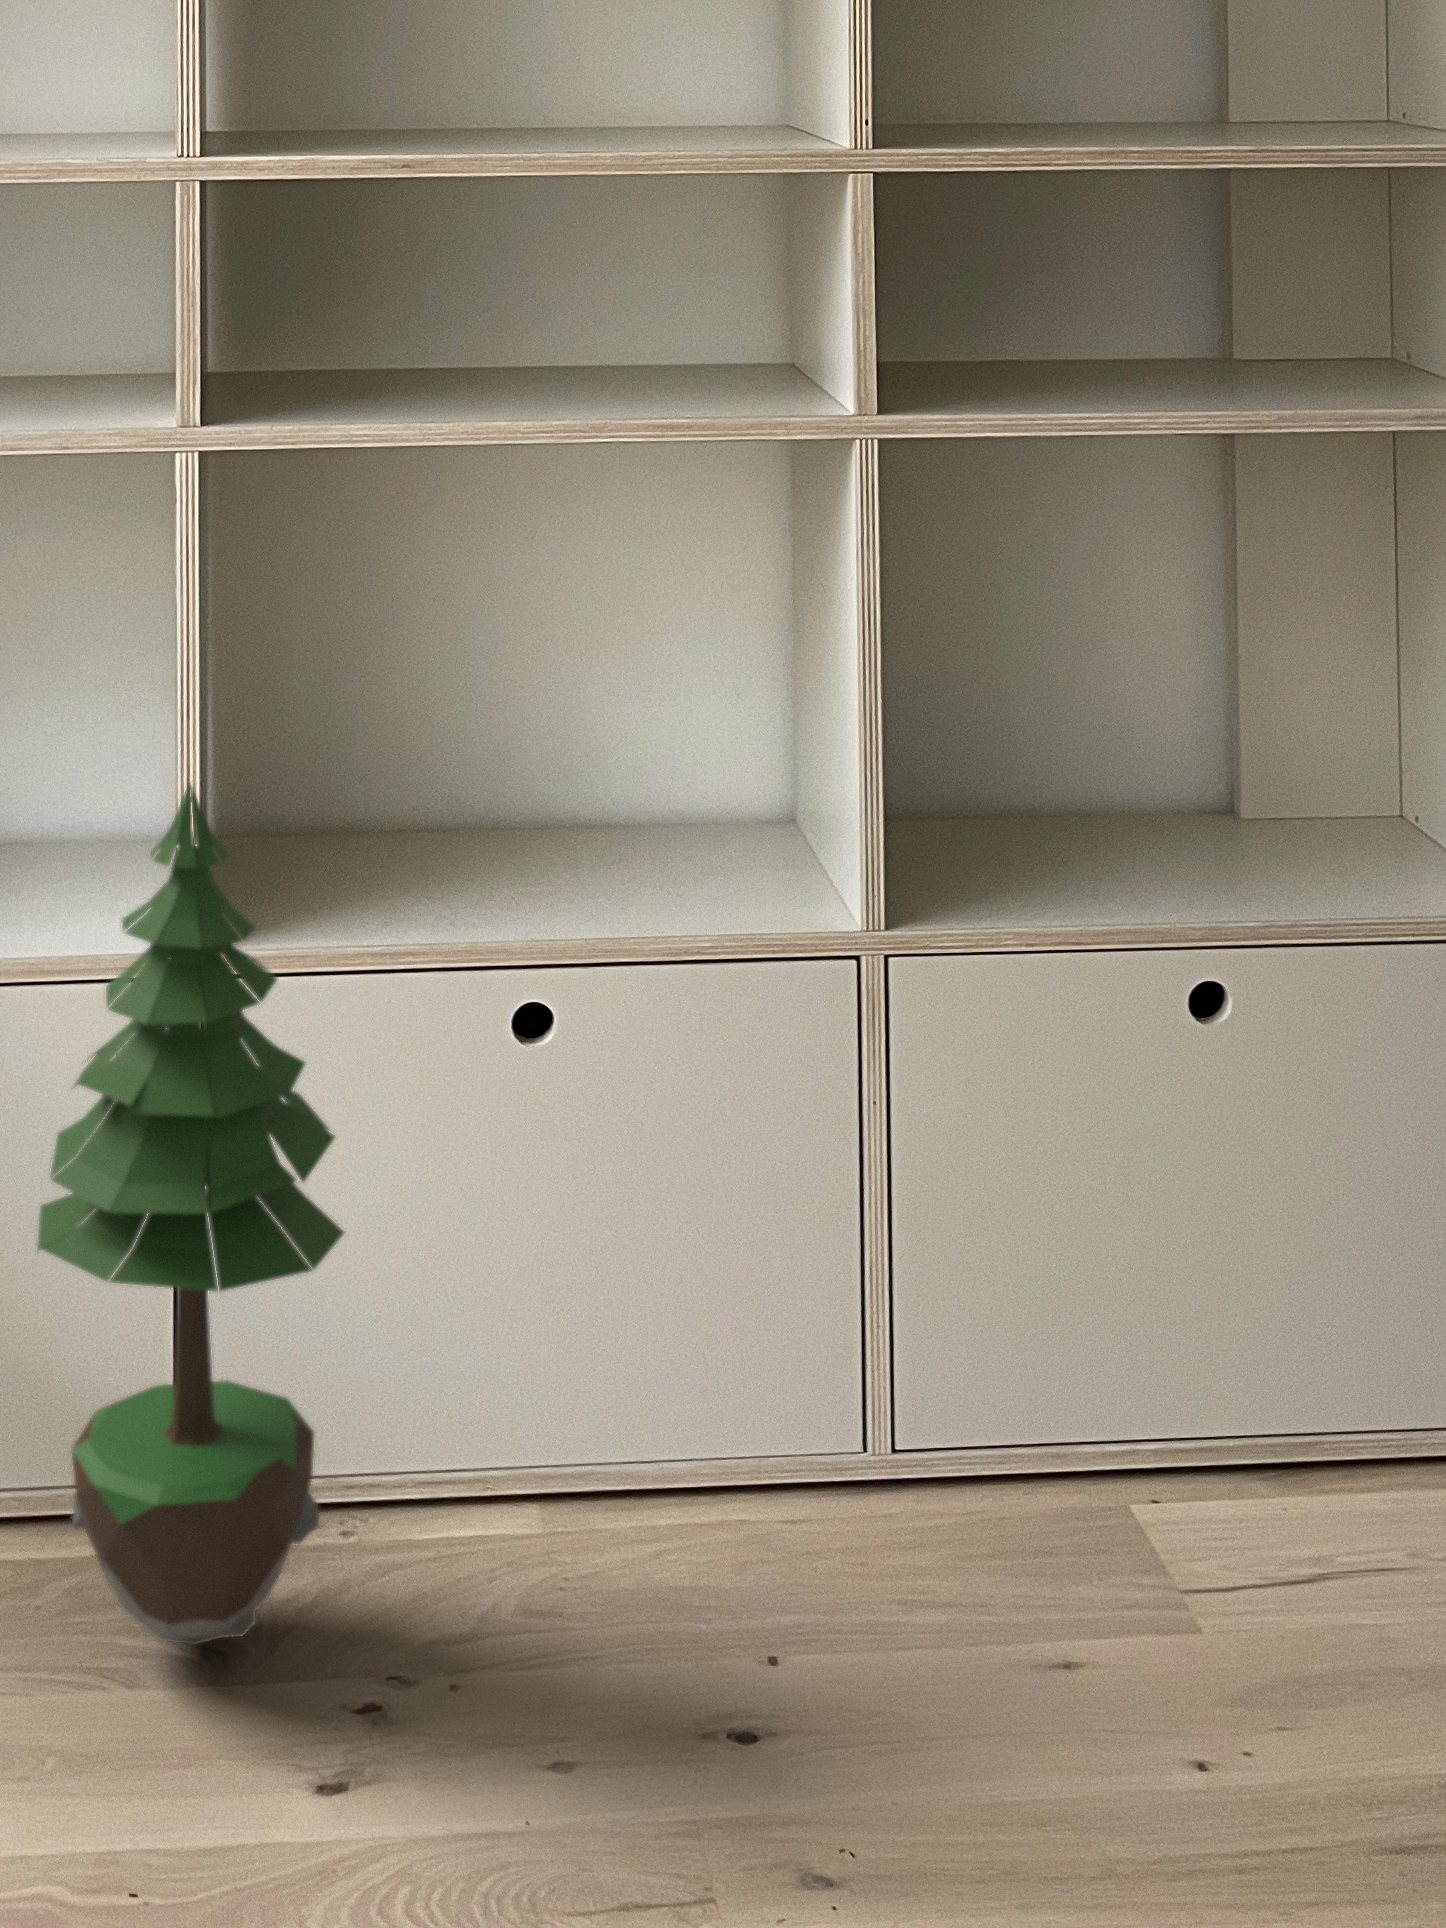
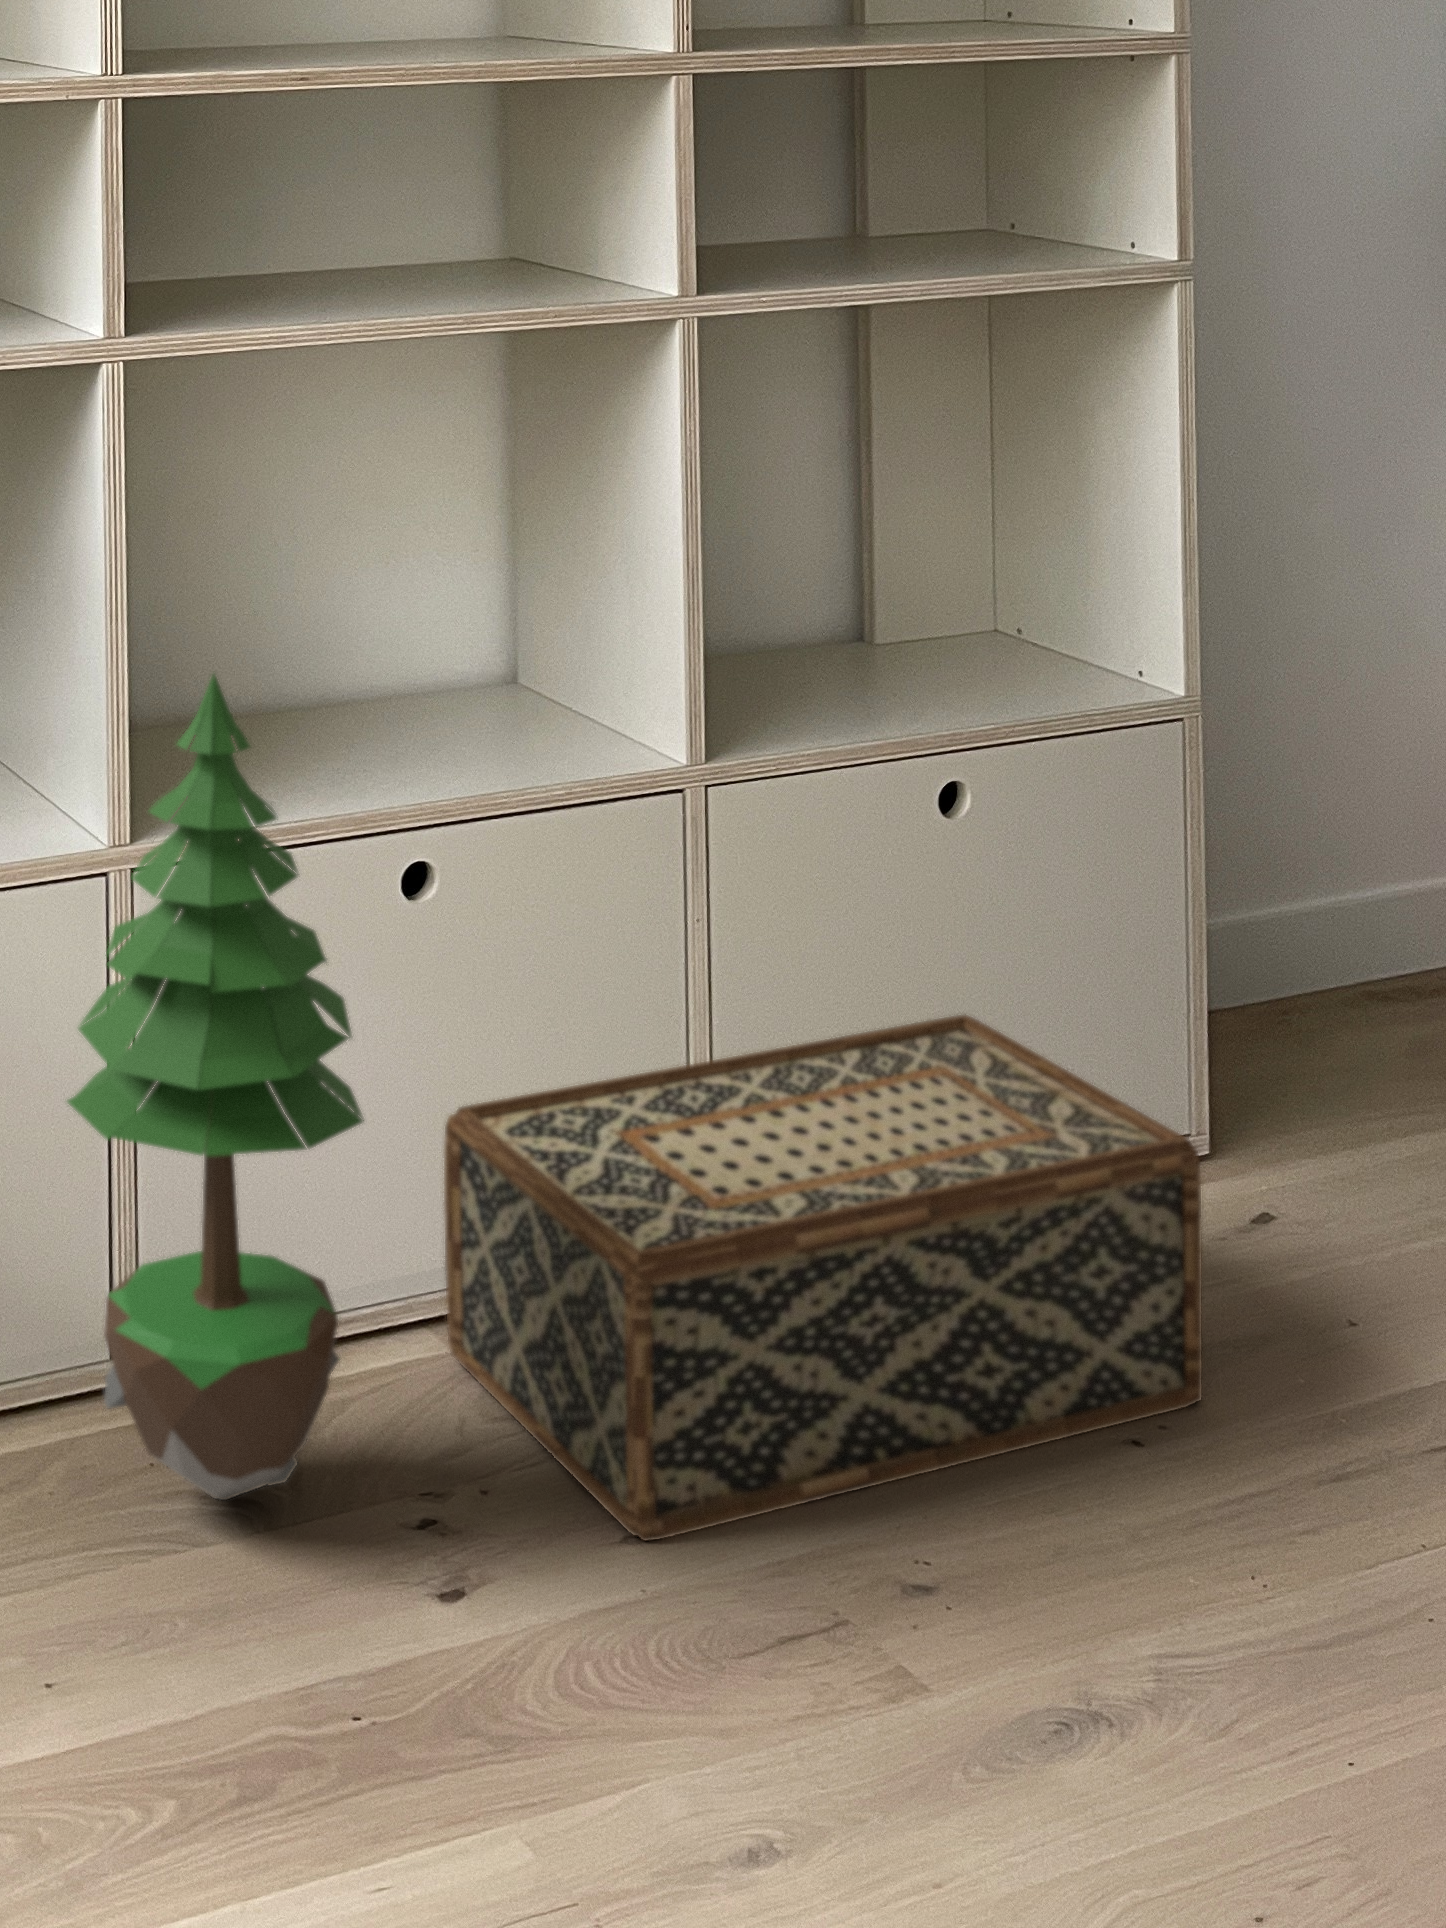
woven basket: none [526,1248,1321,1773] -> present [444,1015,1202,1541]

